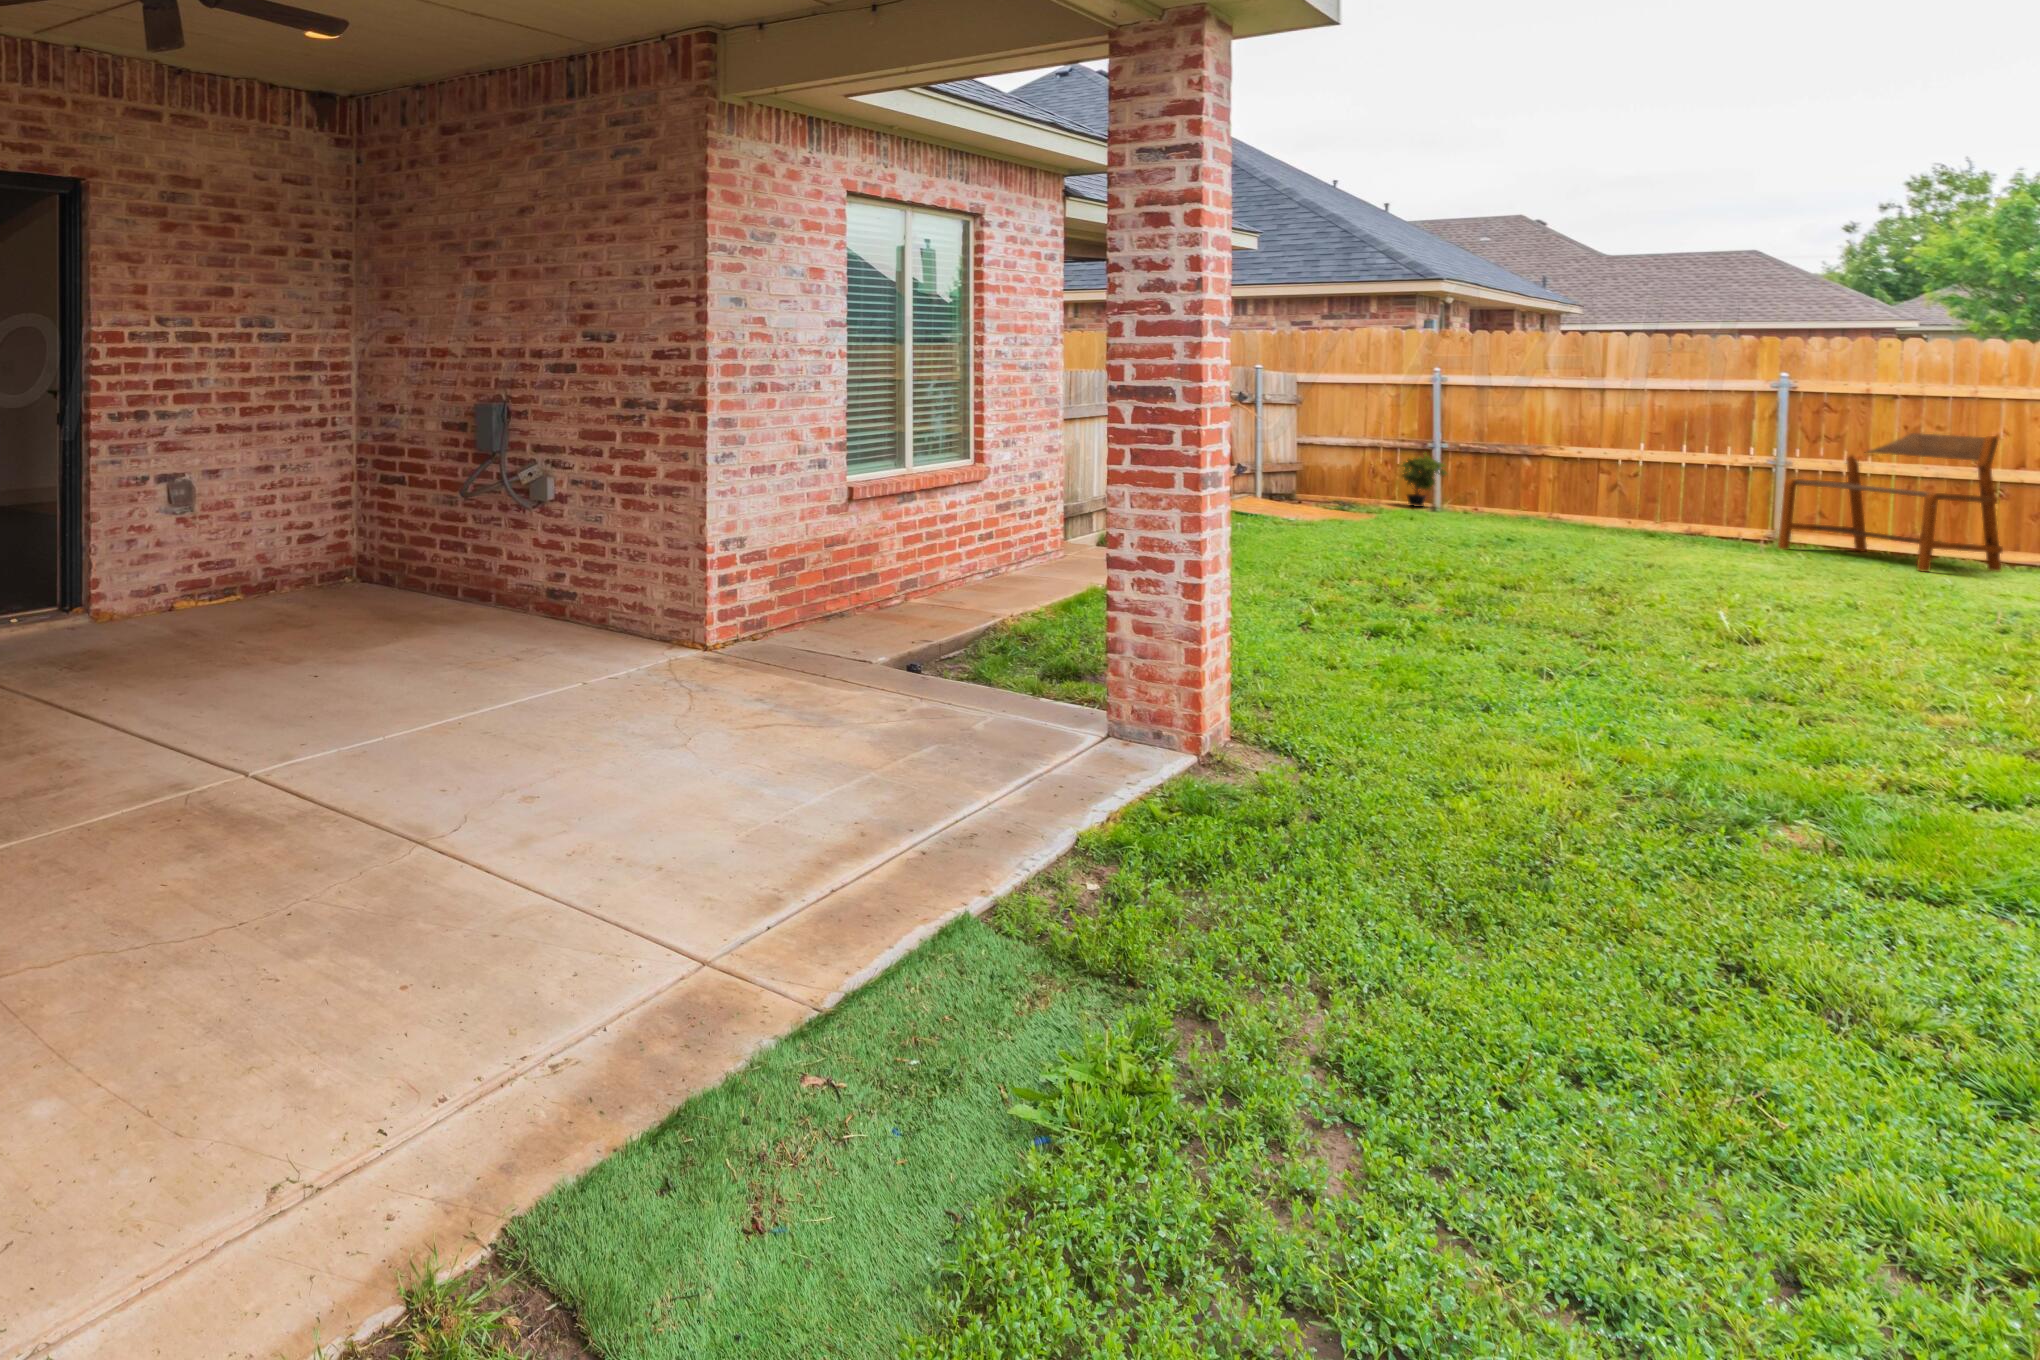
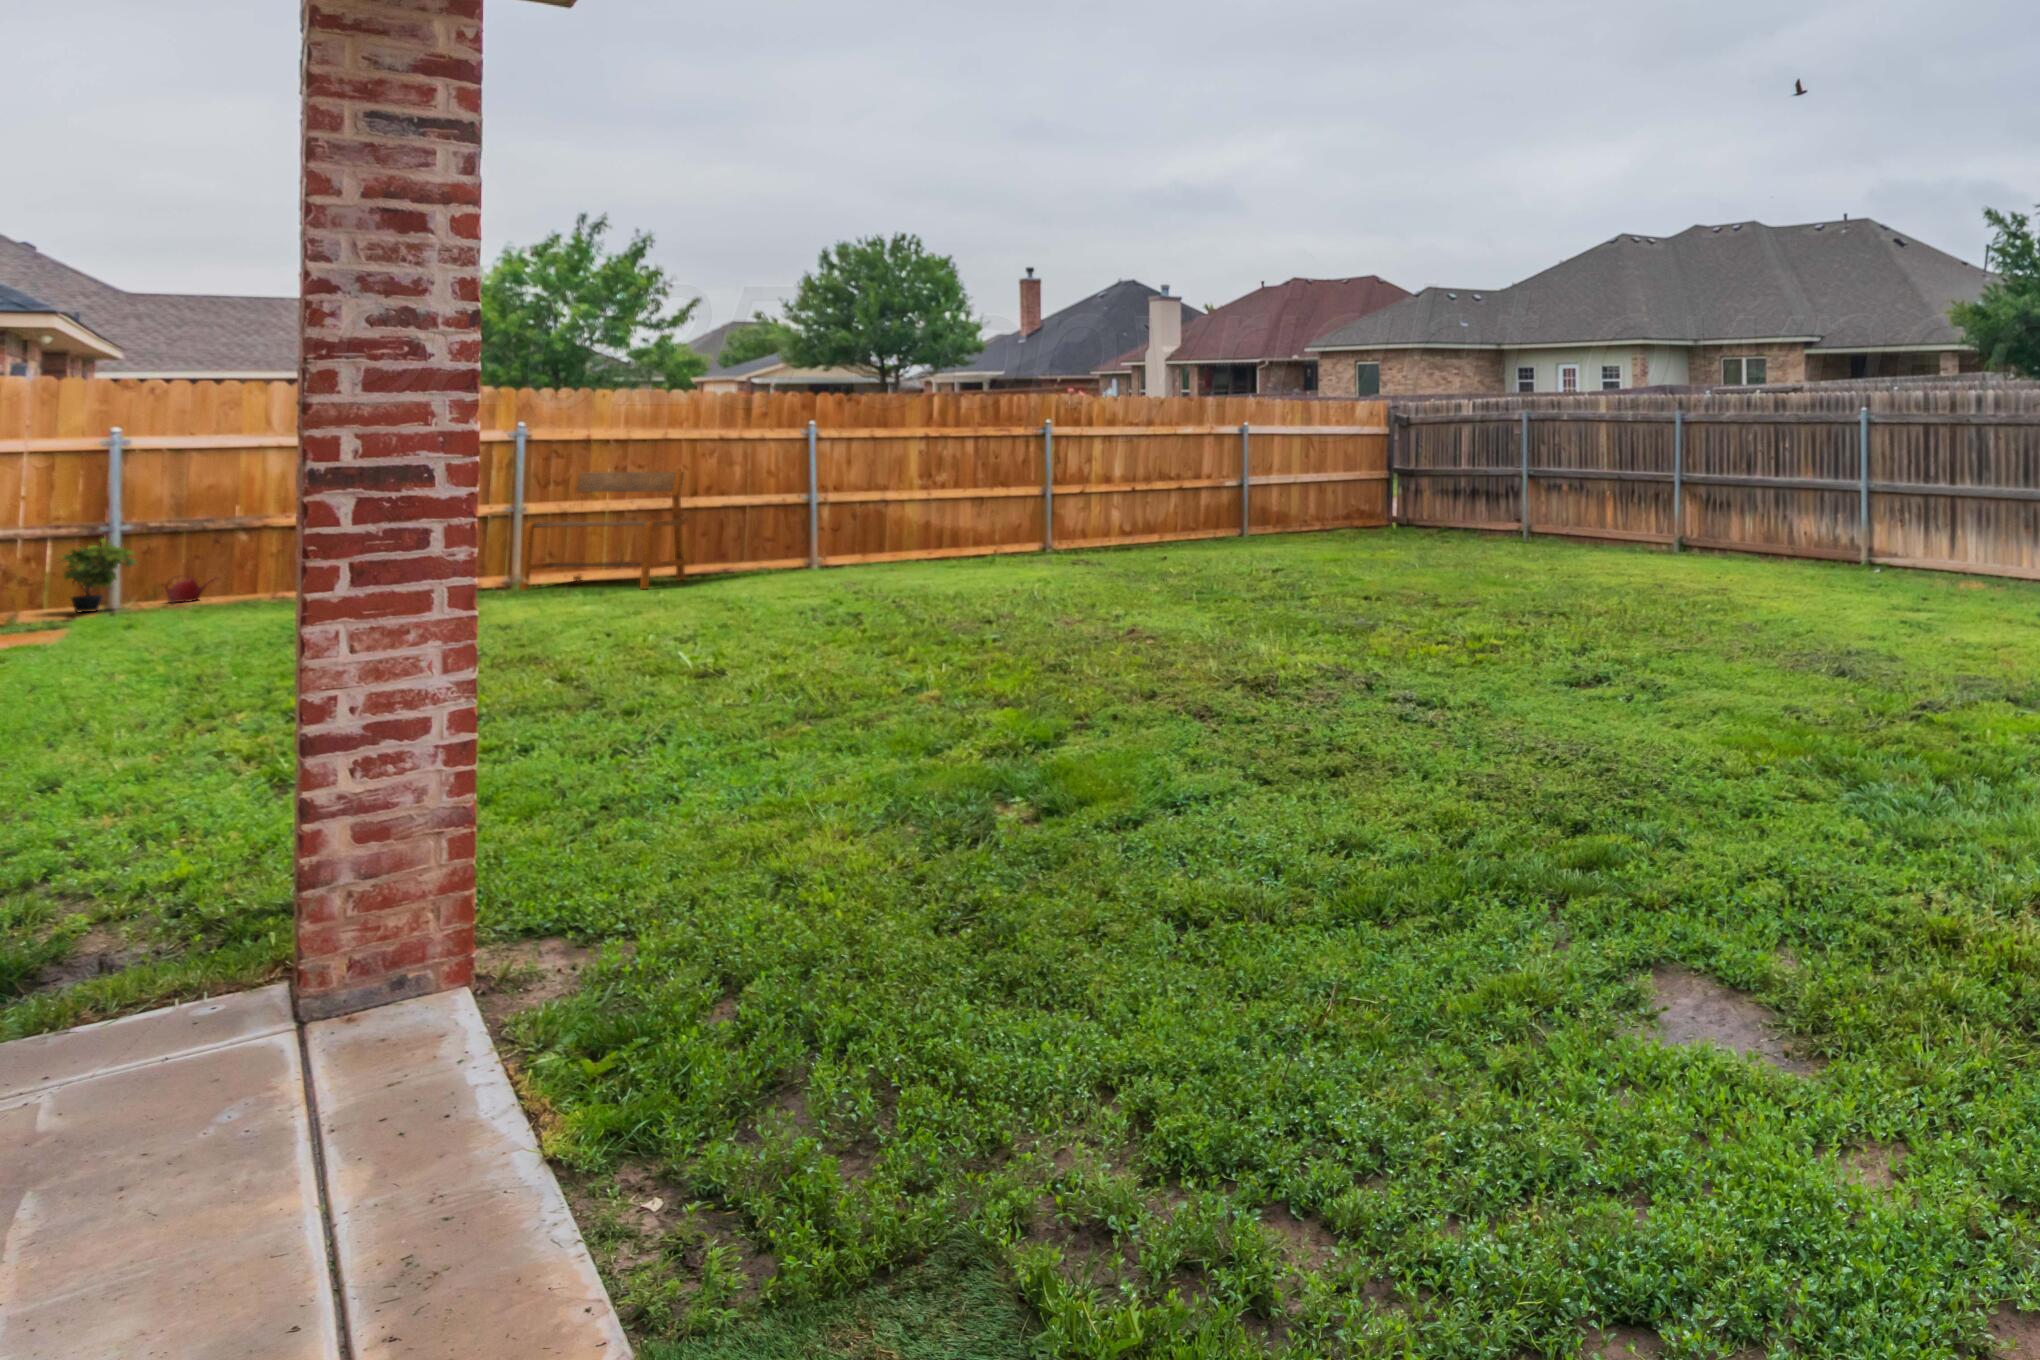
watering can: none [1469,488,1508,511] -> present [165,576,214,603]

